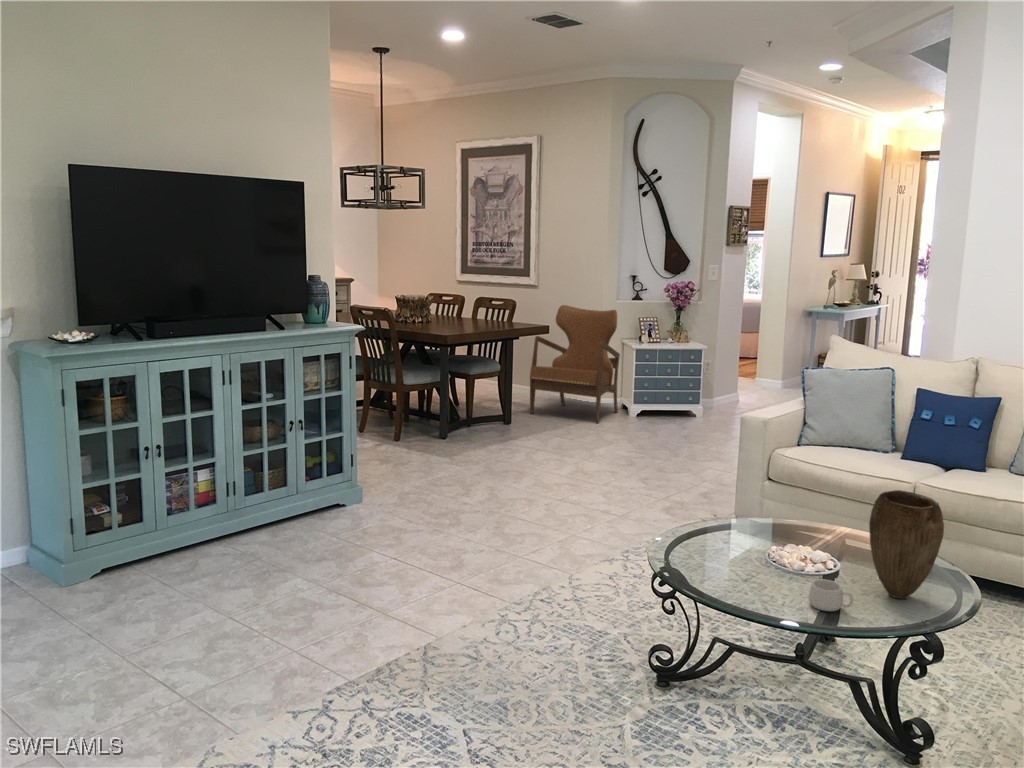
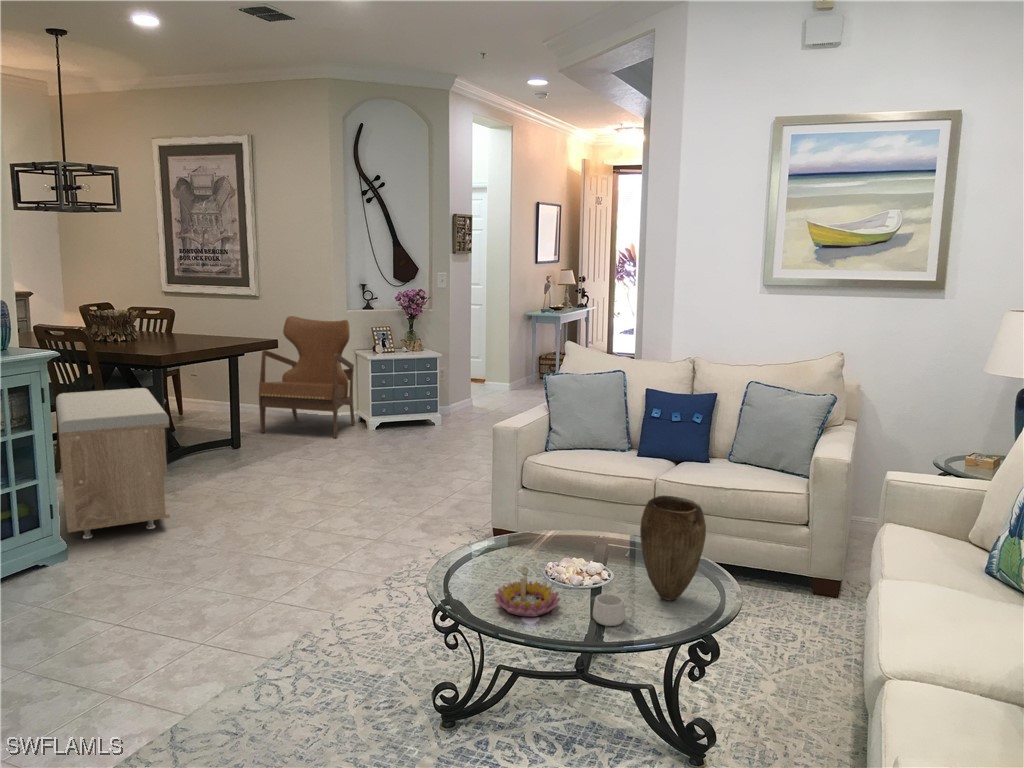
storage bench: none [363,364,448,488] -> present [56,388,170,539]
candle holder: none [711,541,778,592] -> present [494,567,560,617]

